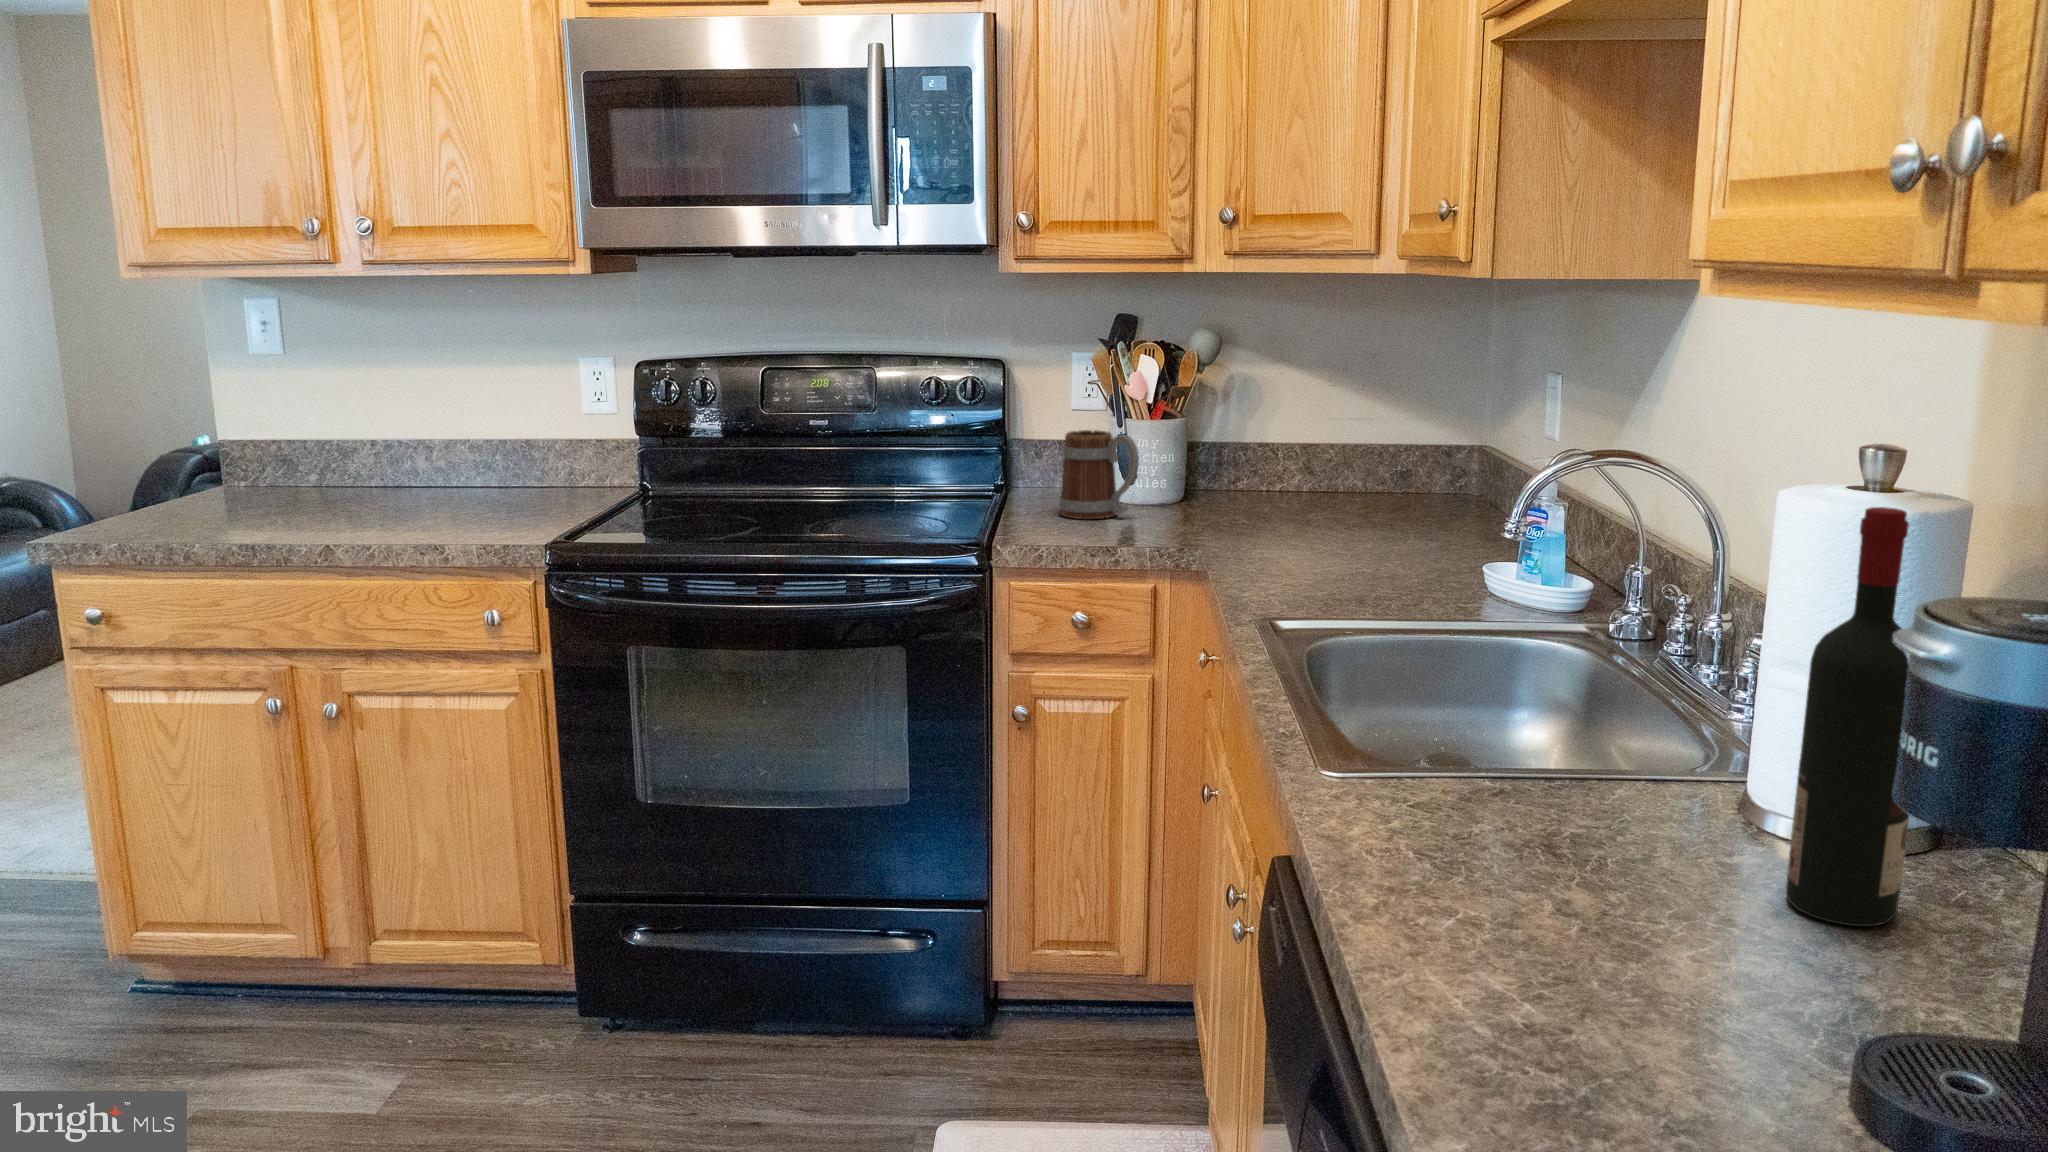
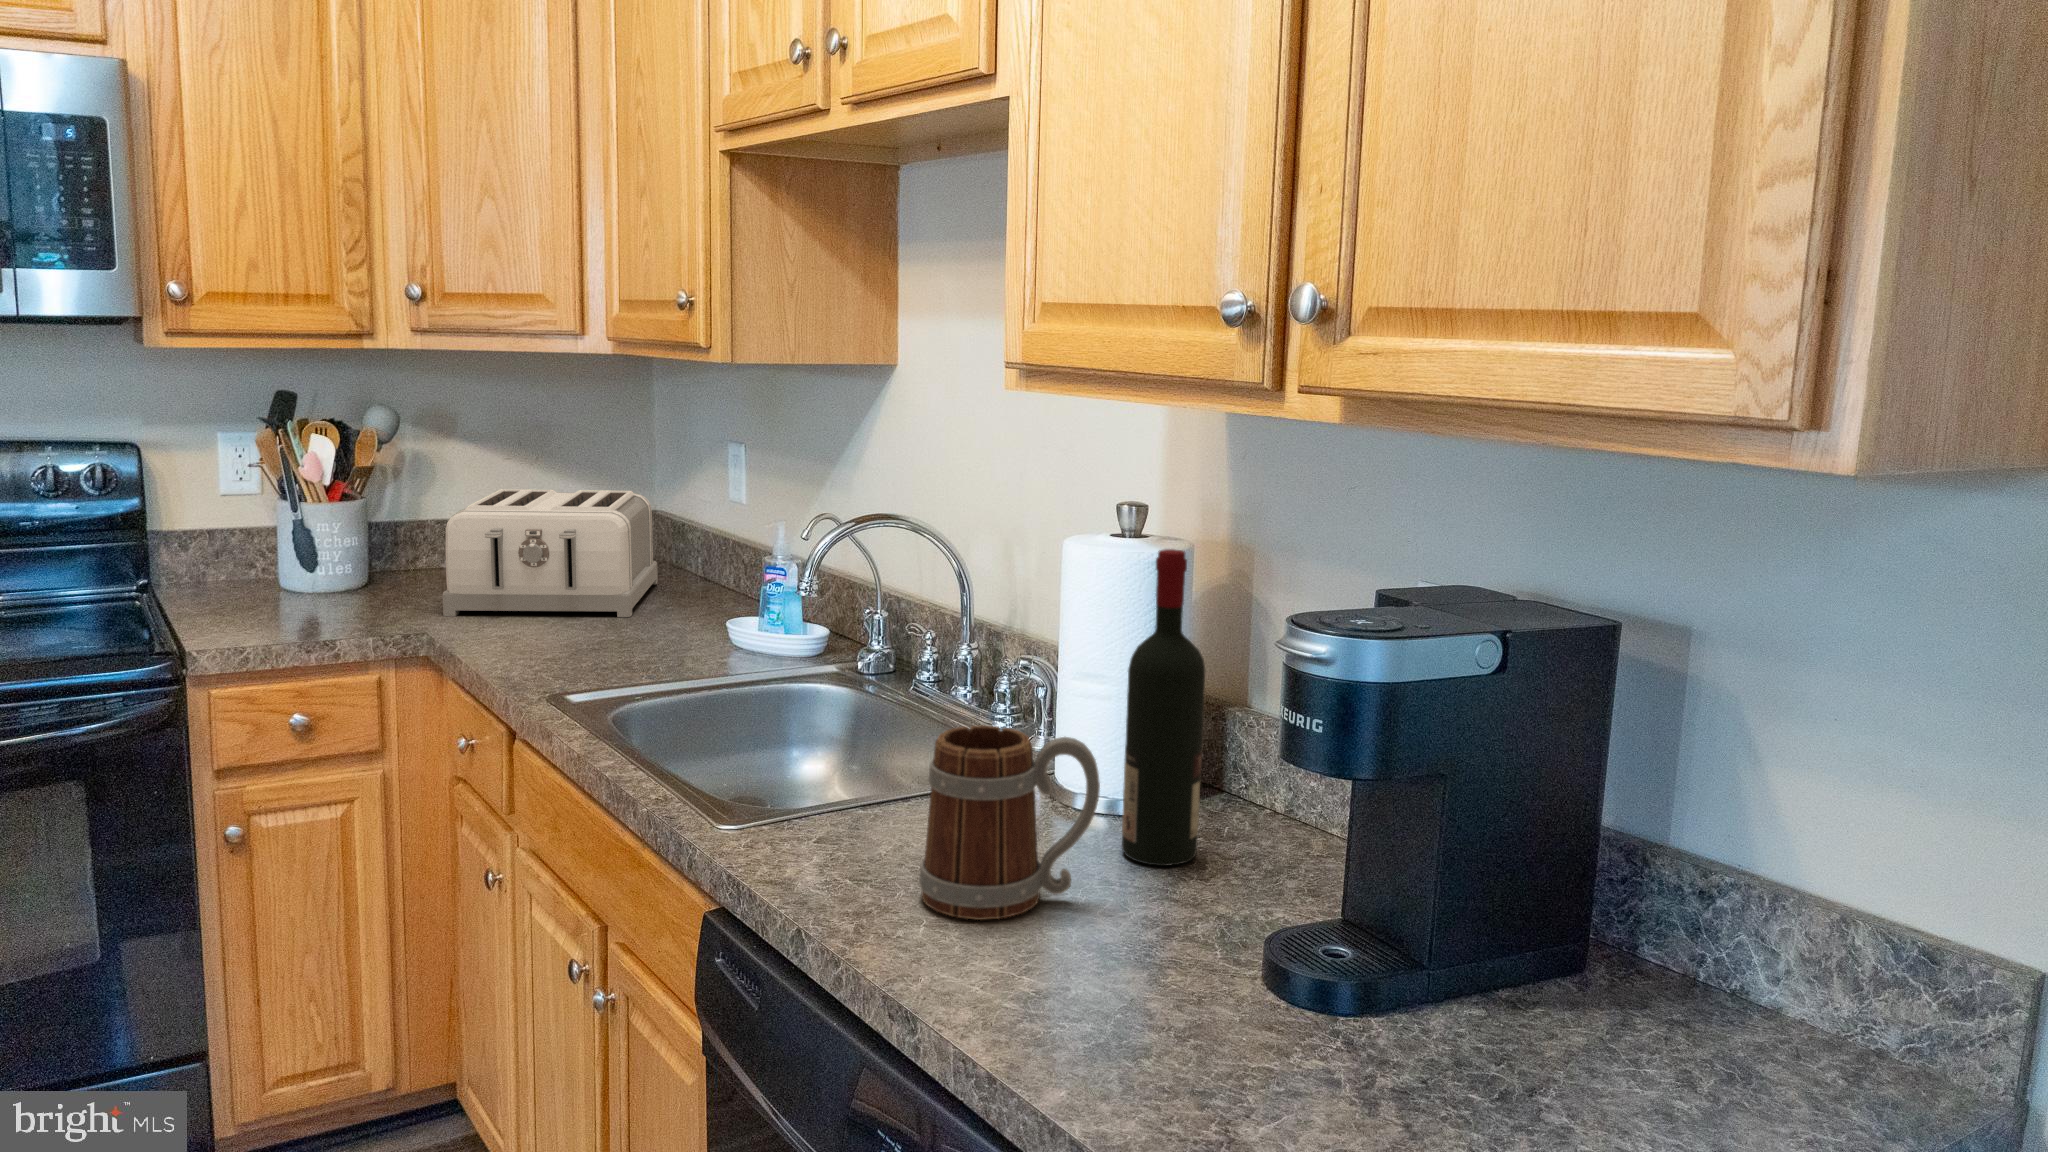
toaster: none [1226,414,1457,552] -> present [442,489,658,617]
mug: present [1059,430,1139,519] -> present [919,726,1100,920]

